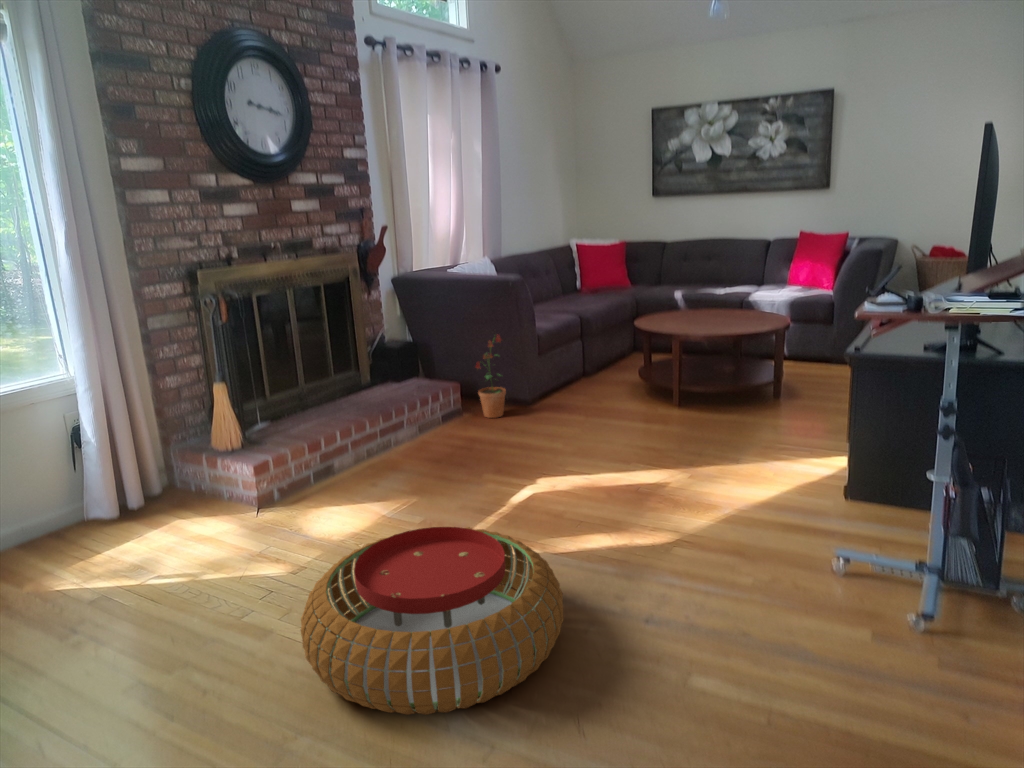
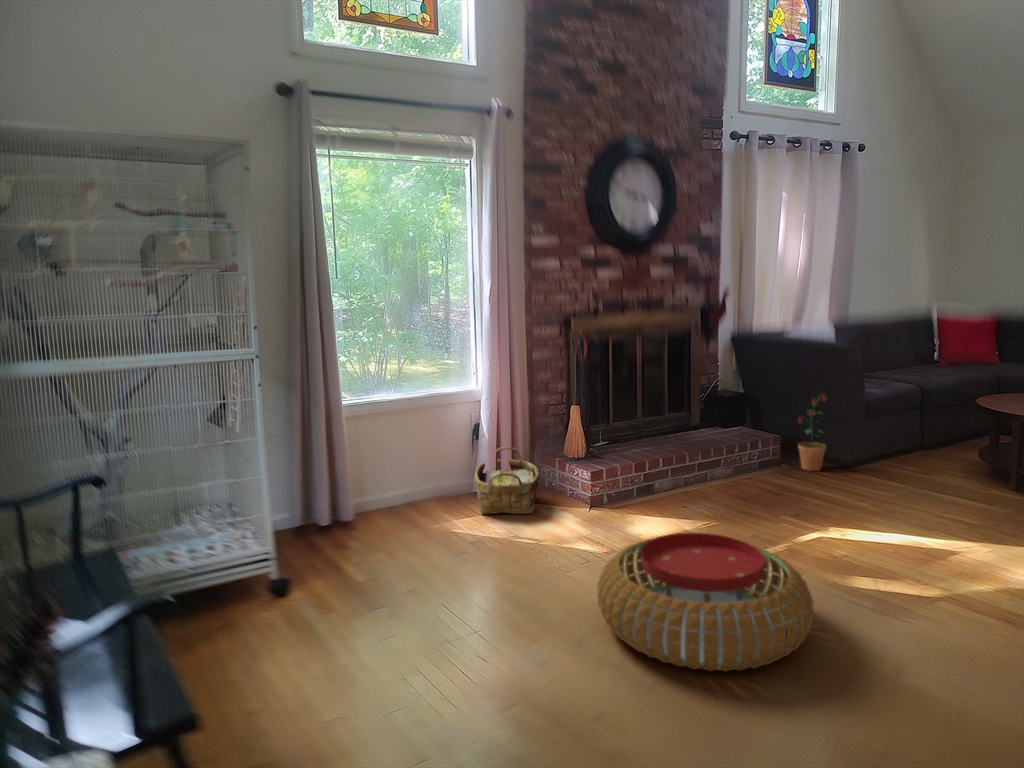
woven basket: none [84,452,182,553] -> present [475,447,539,514]

